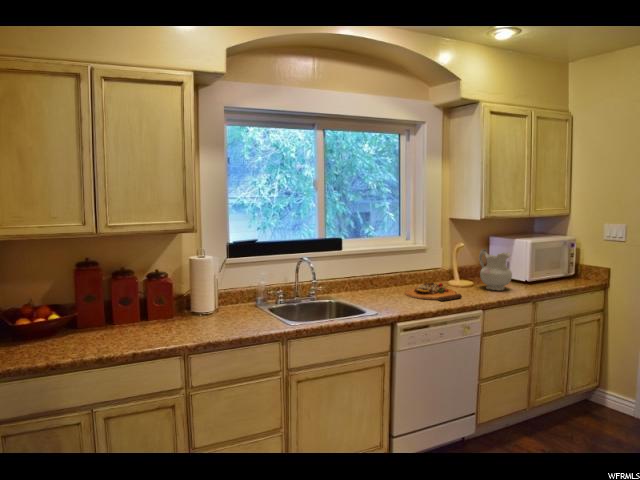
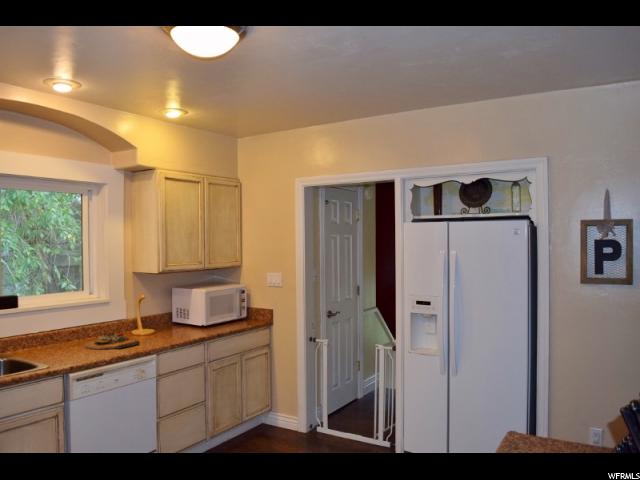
ceramic pitcher: present [479,249,512,291] -> none [160,298,189,335]

